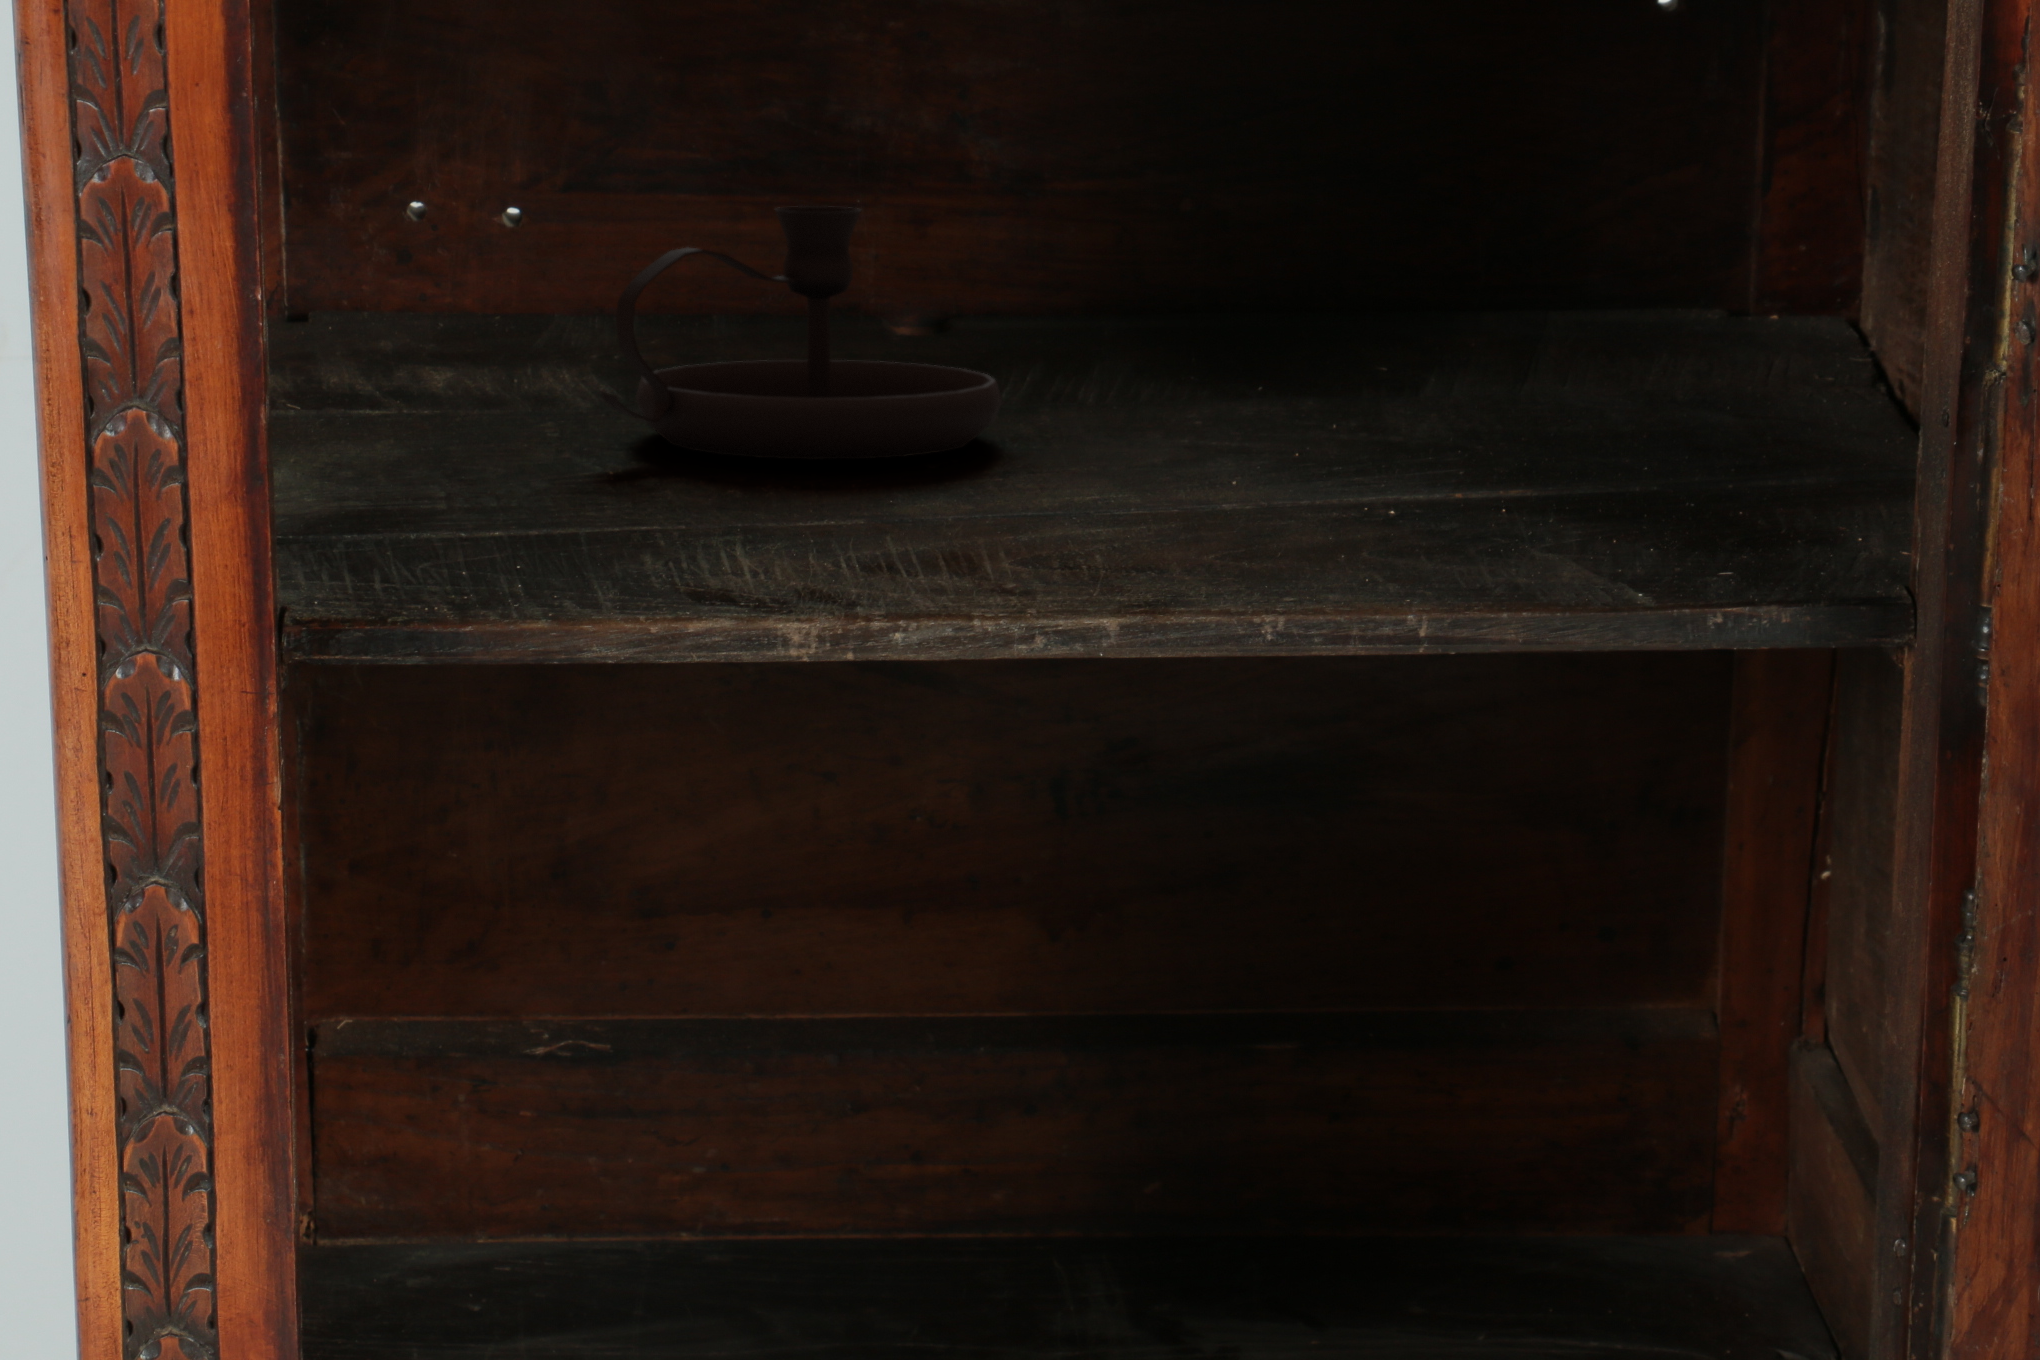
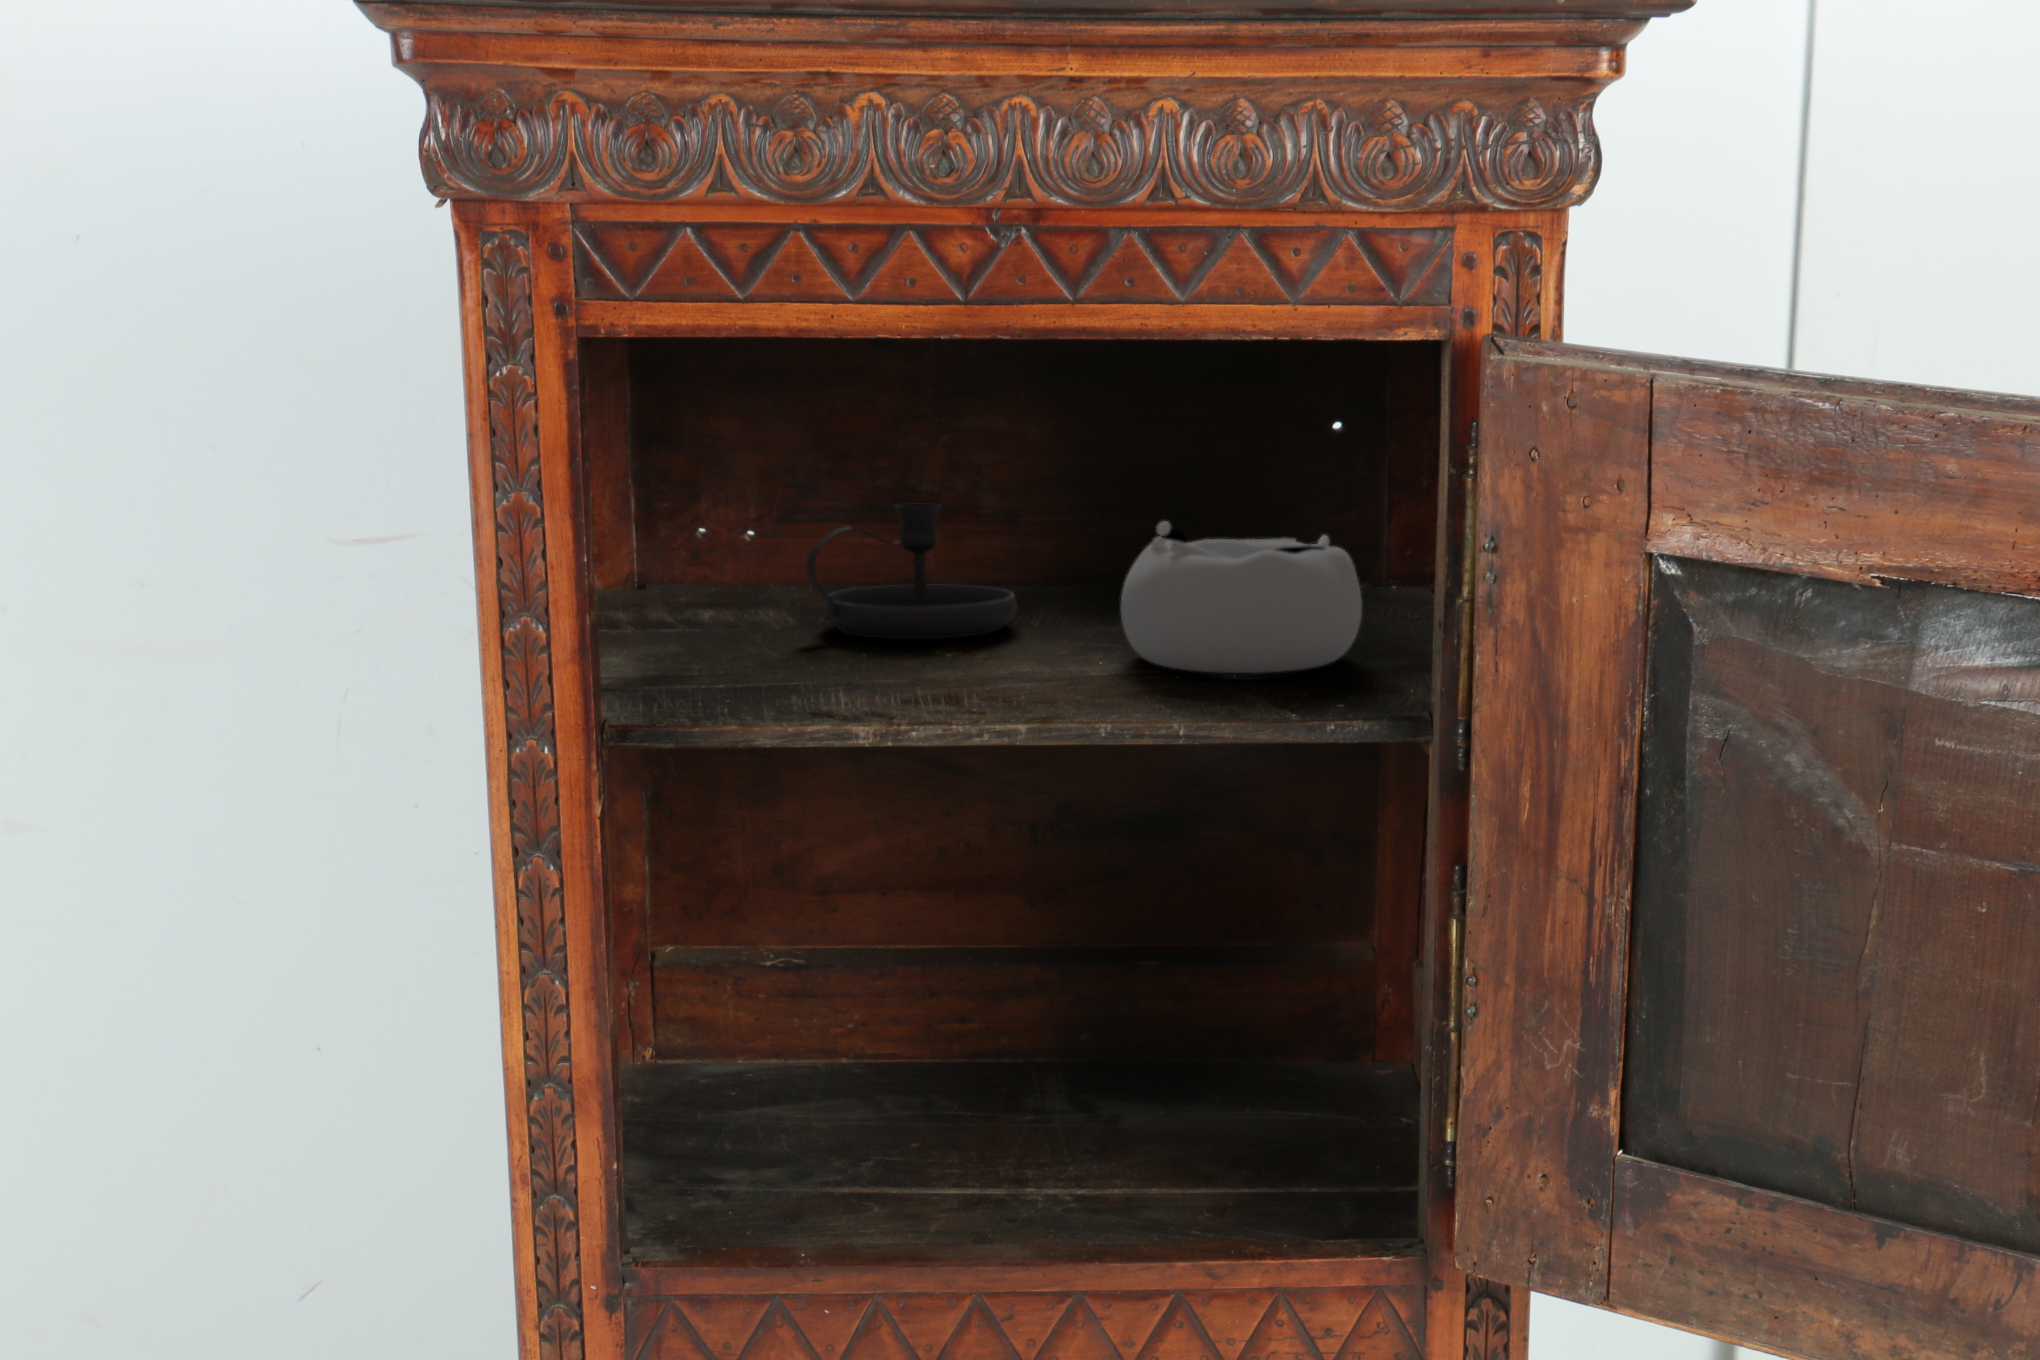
decorative bowl: none [1226,238,1680,524] -> present [1121,521,1362,673]

